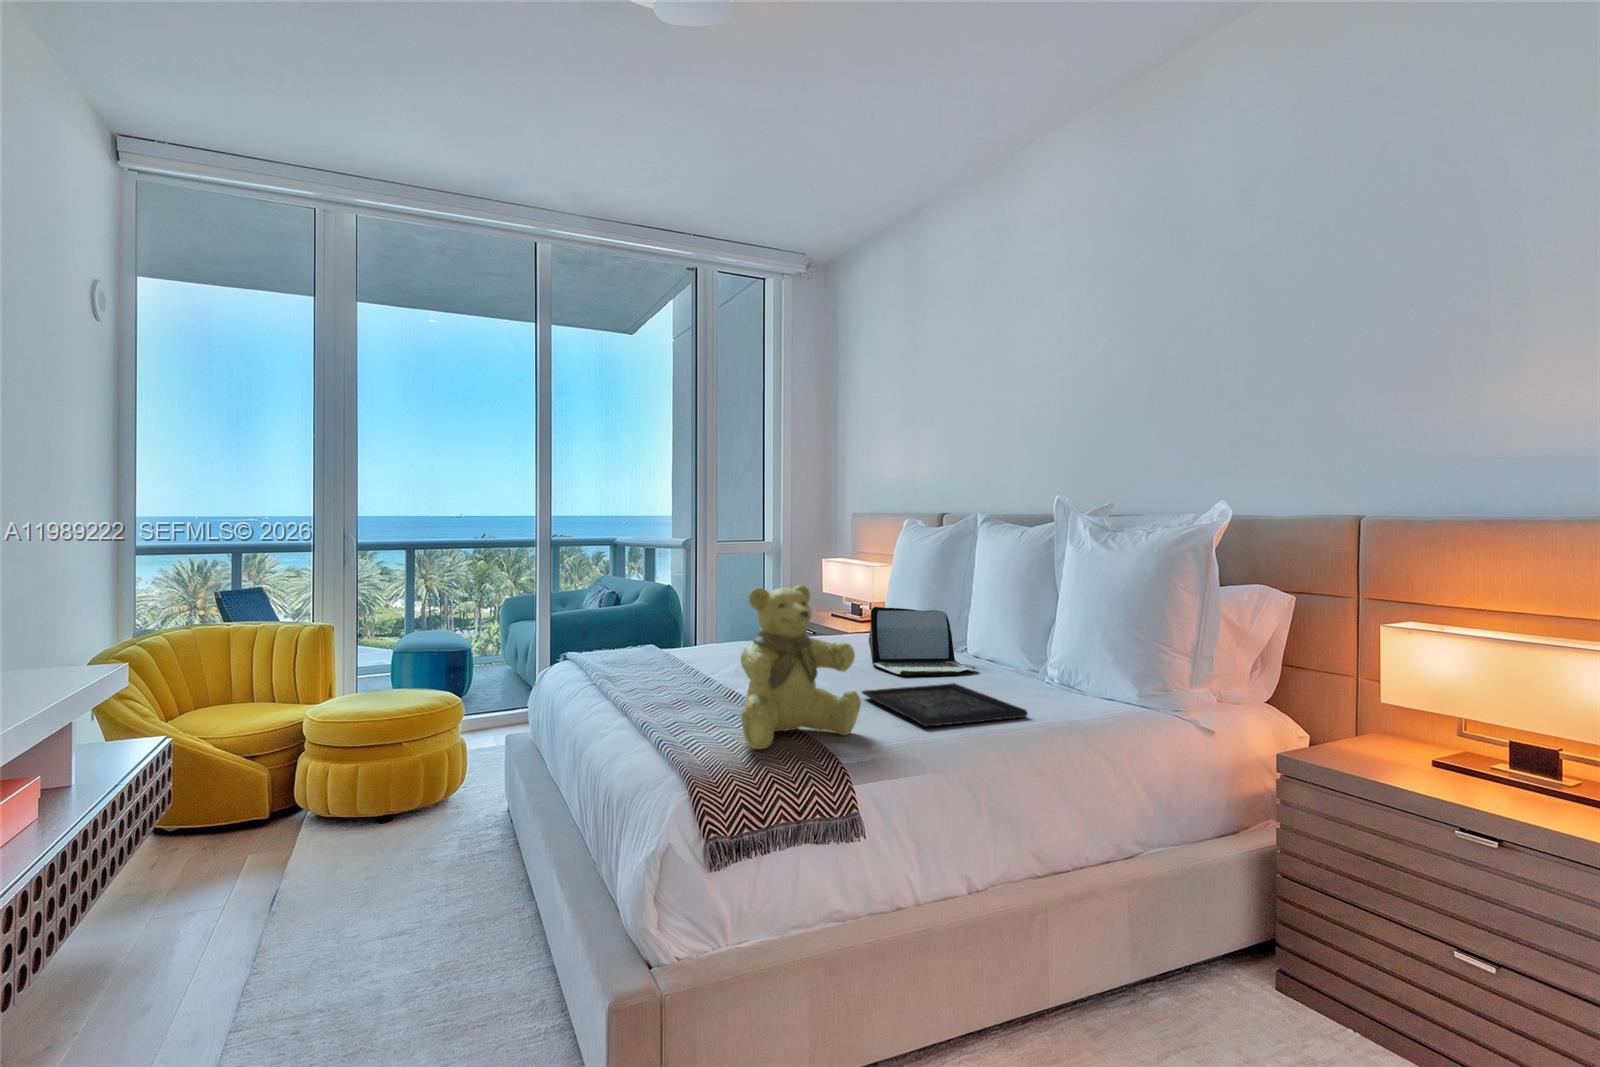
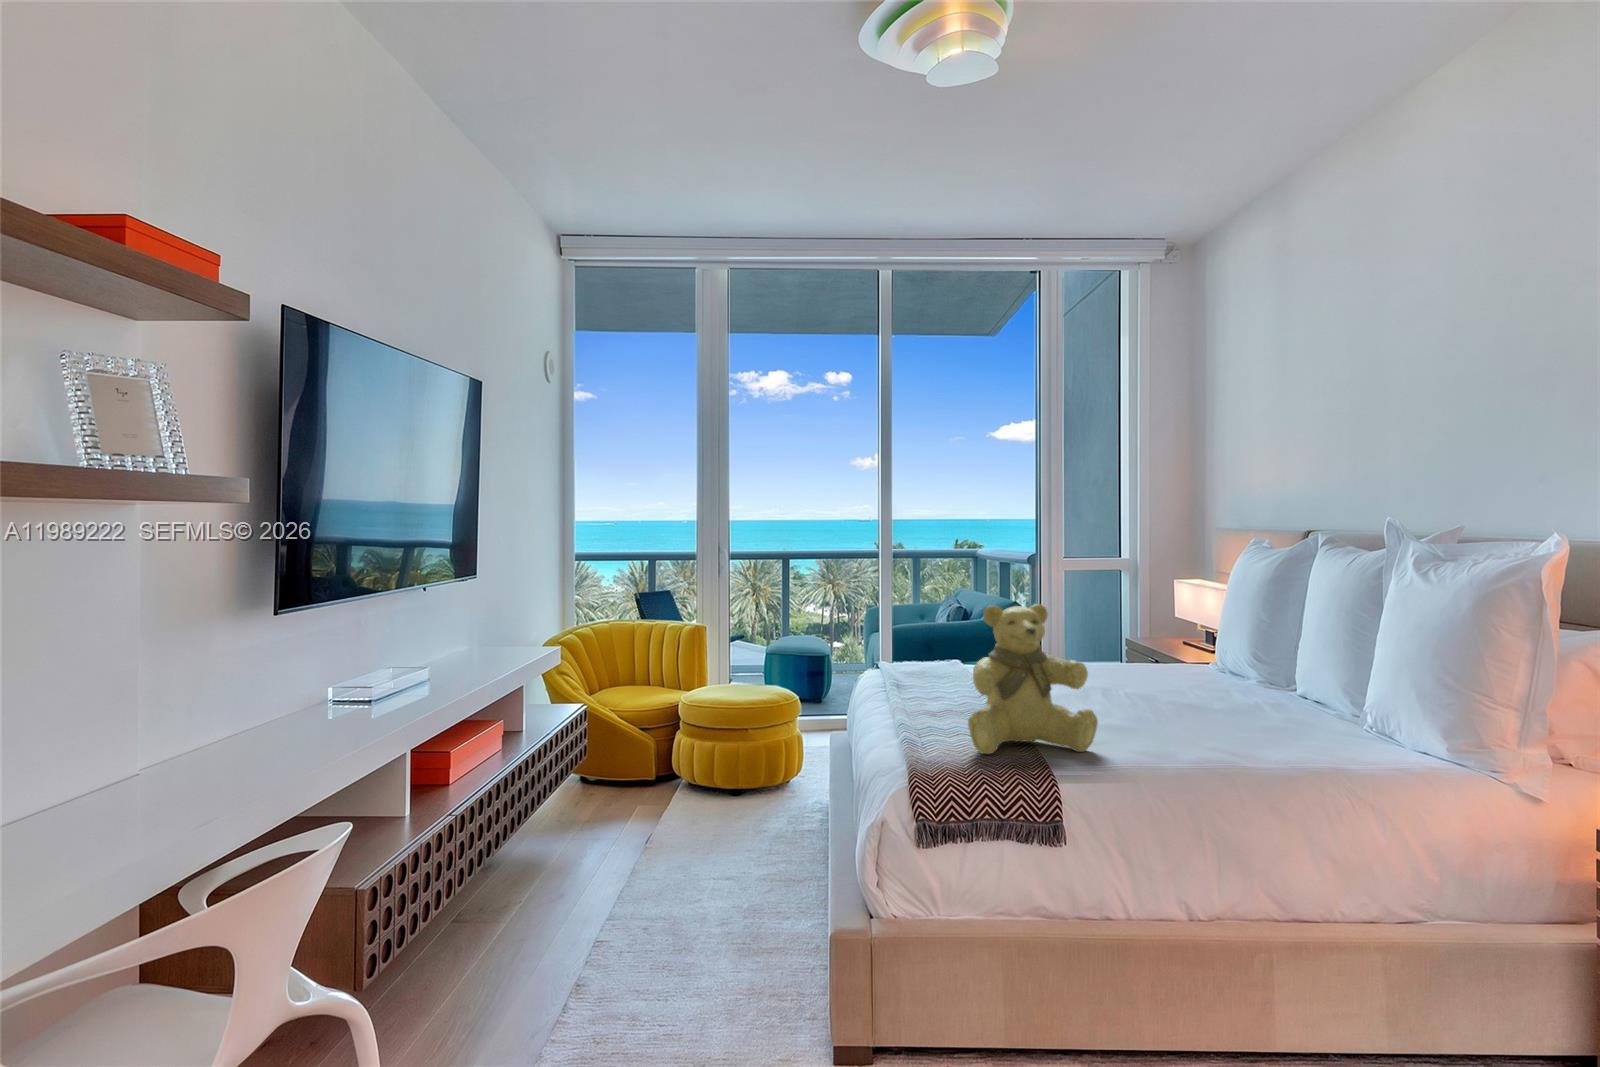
laptop: present [869,607,975,676] -> none [1169,631,1294,709]
tray: present [862,683,1028,726] -> none [1129,715,1305,757]

